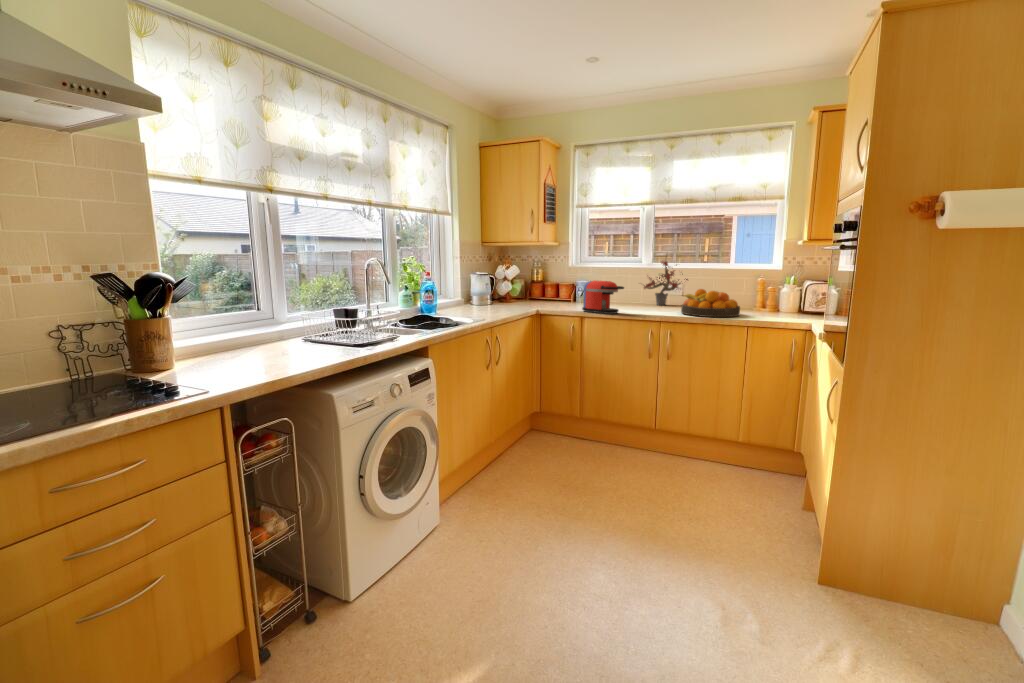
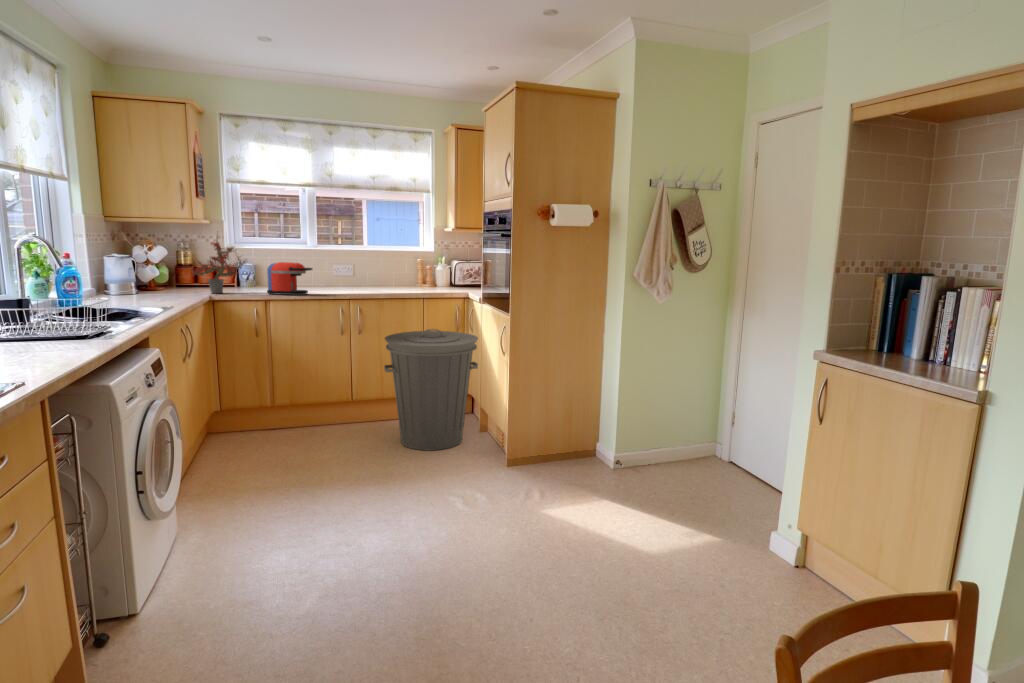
potted plant: present [644,261,688,305] -> present [192,239,245,293]
fruit bowl: present [681,289,740,317] -> none [362,269,413,293]
trash can: none [681,363,809,516] -> present [384,329,478,451]

